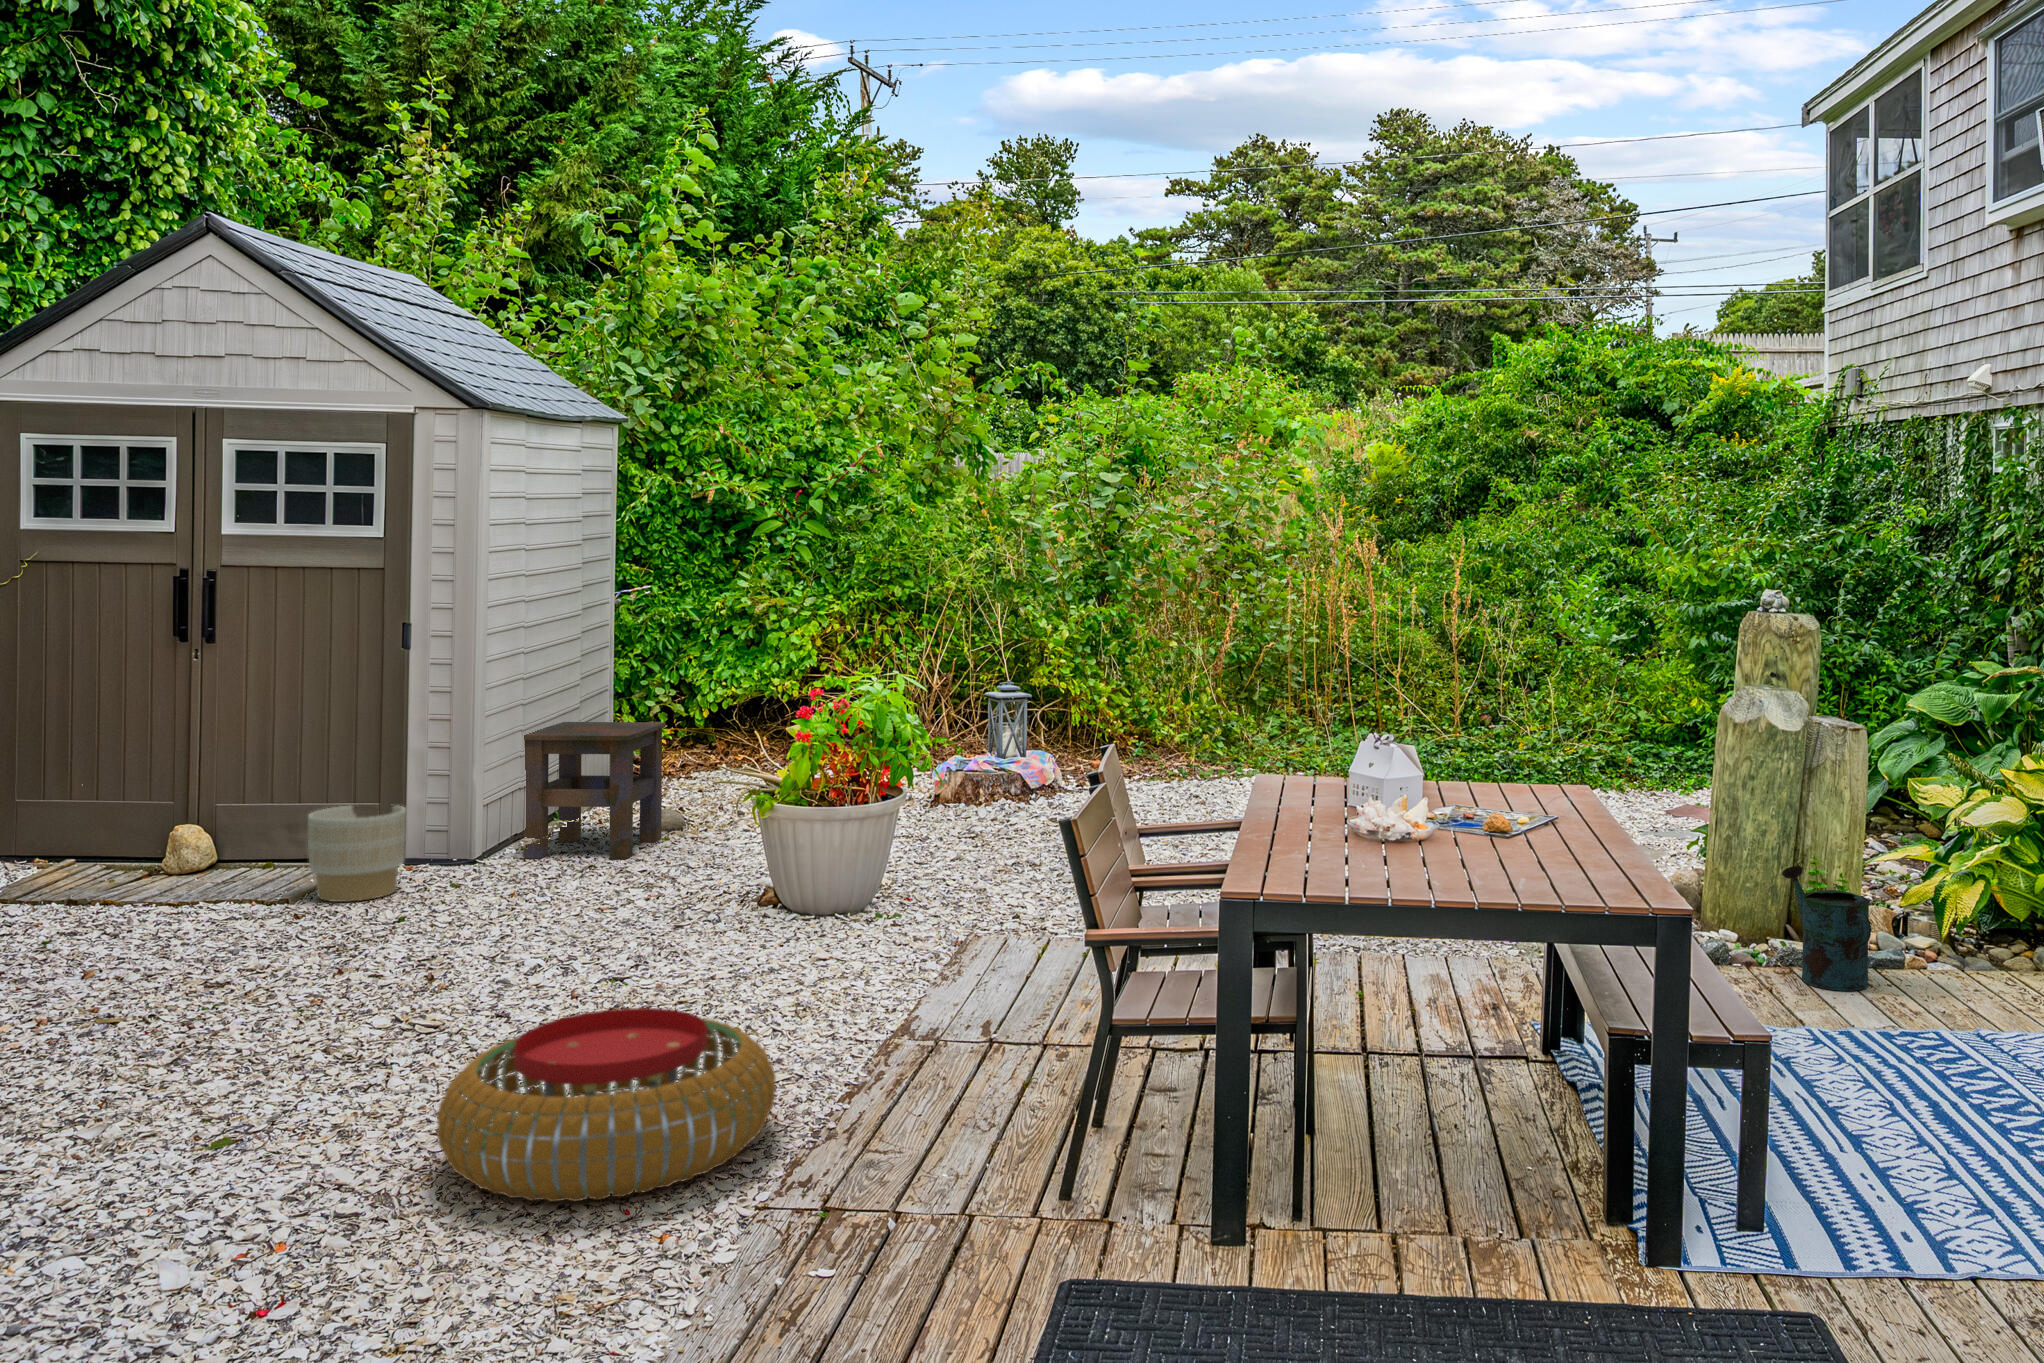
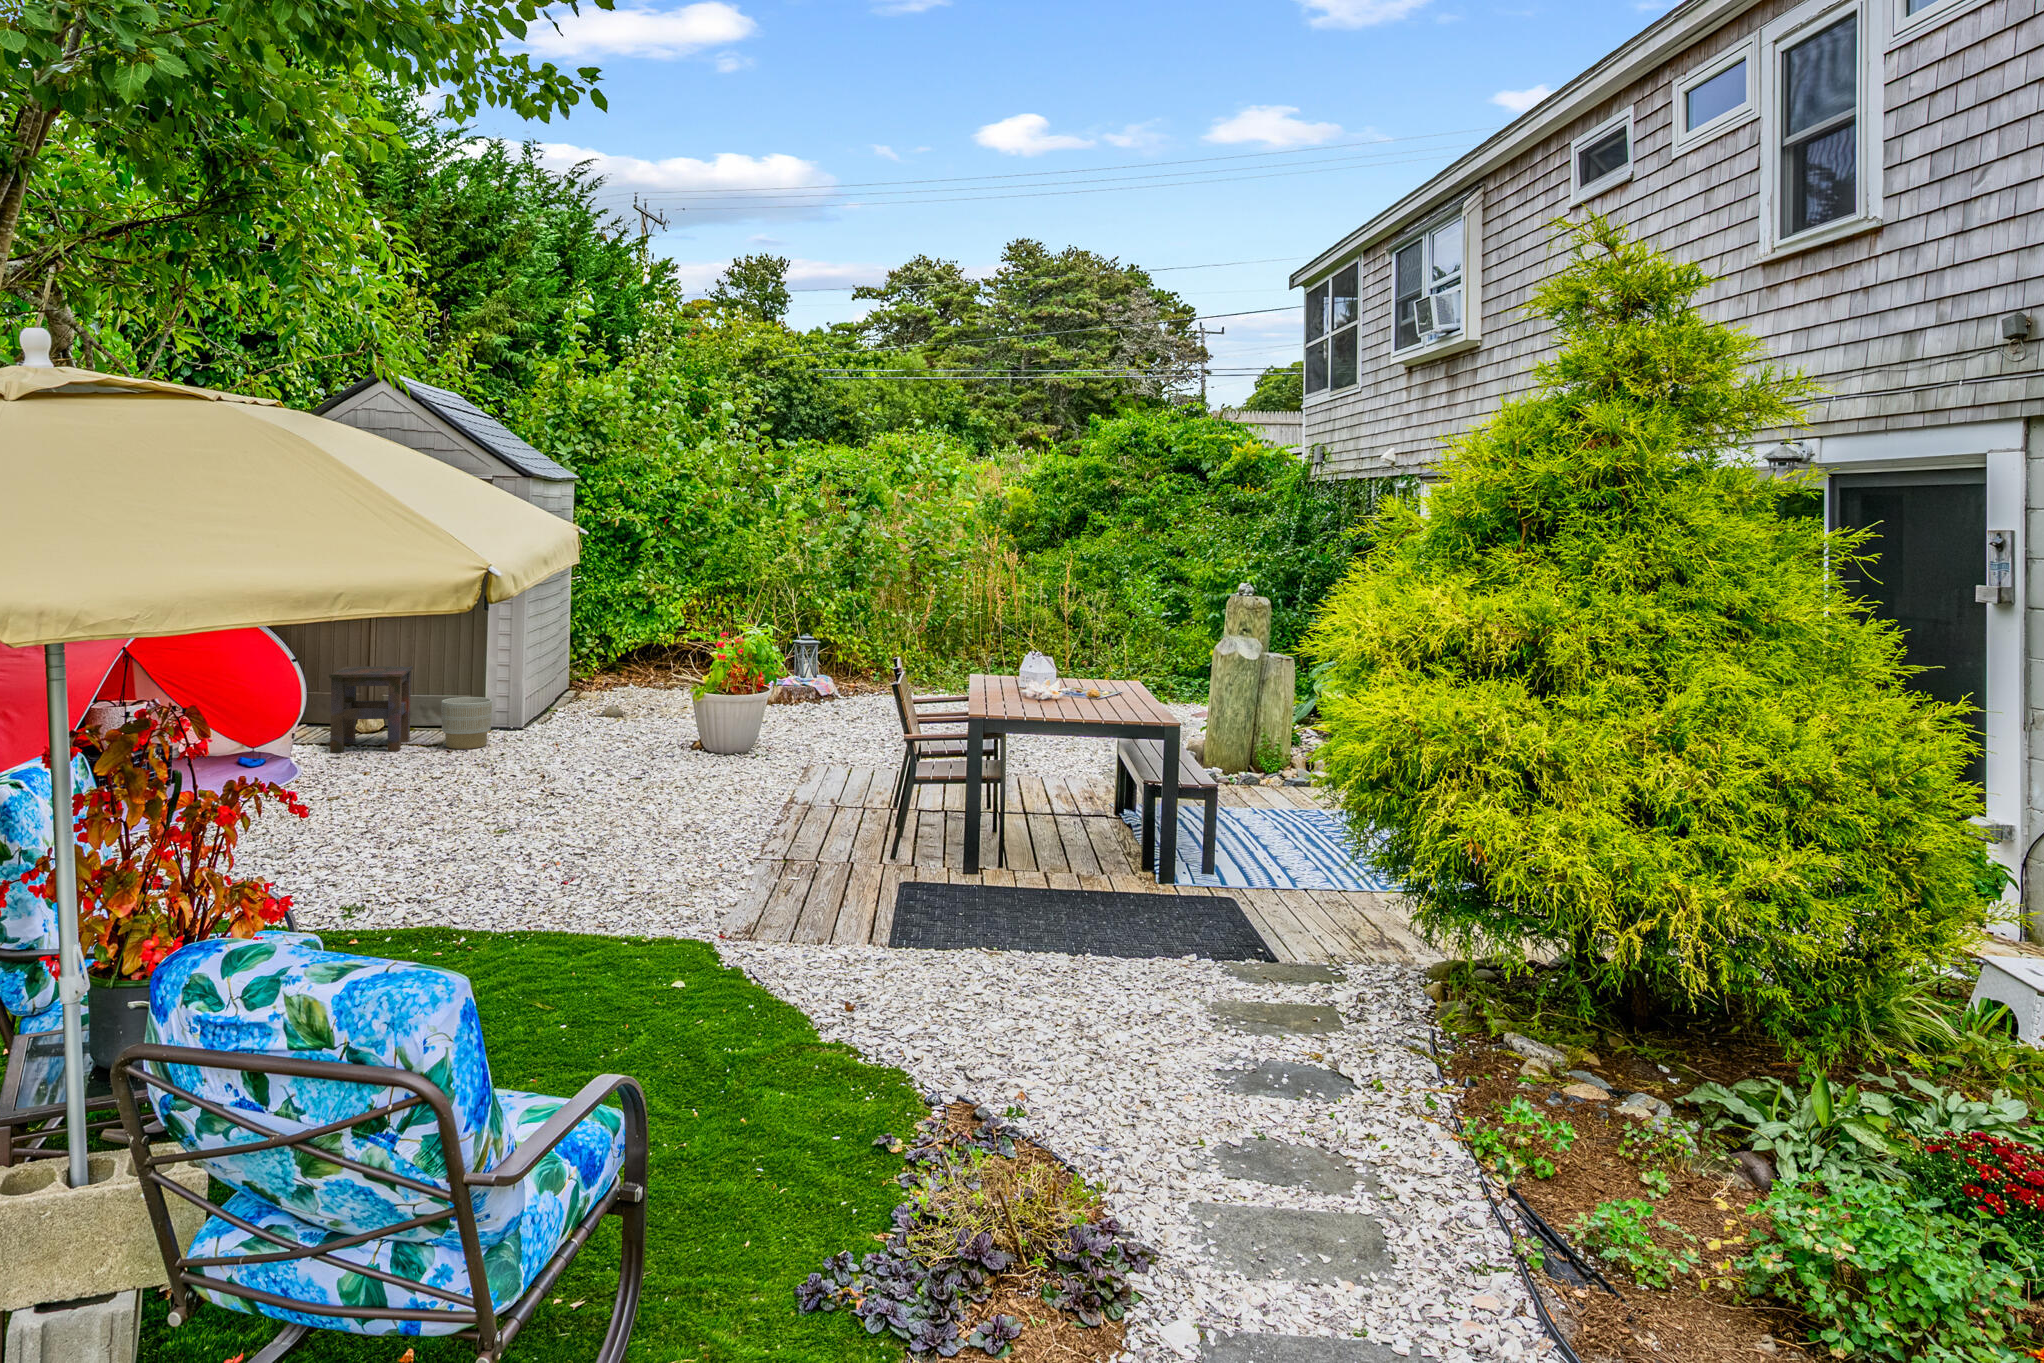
side table: present [524,722,665,859] -> present [329,666,413,753]
watering can: present [1782,866,1871,991] -> none [1244,731,1287,794]
pouf: present [437,1008,776,1202] -> none [607,780,756,857]

